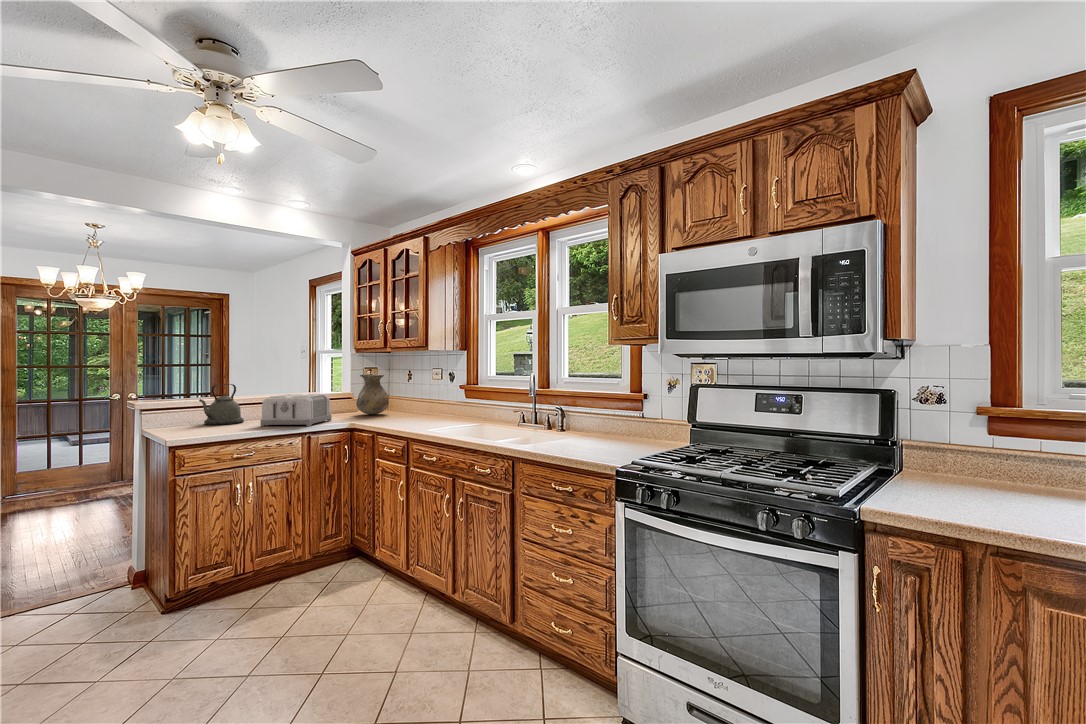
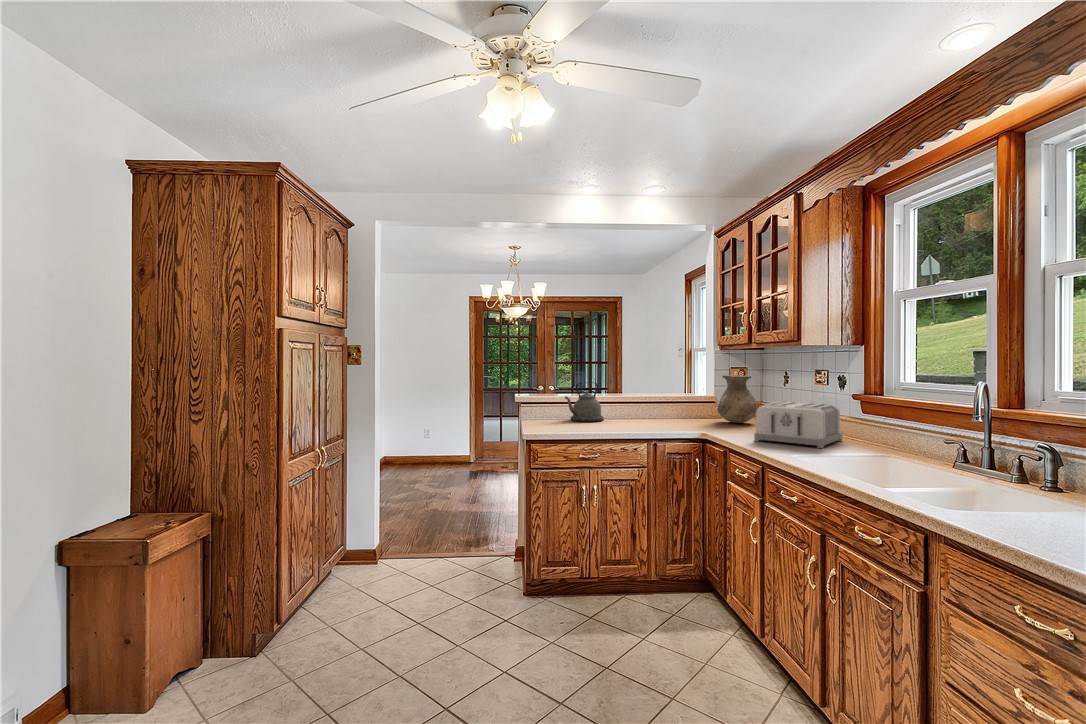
toaster: present [261,394,332,426] -> present [754,402,842,448]

